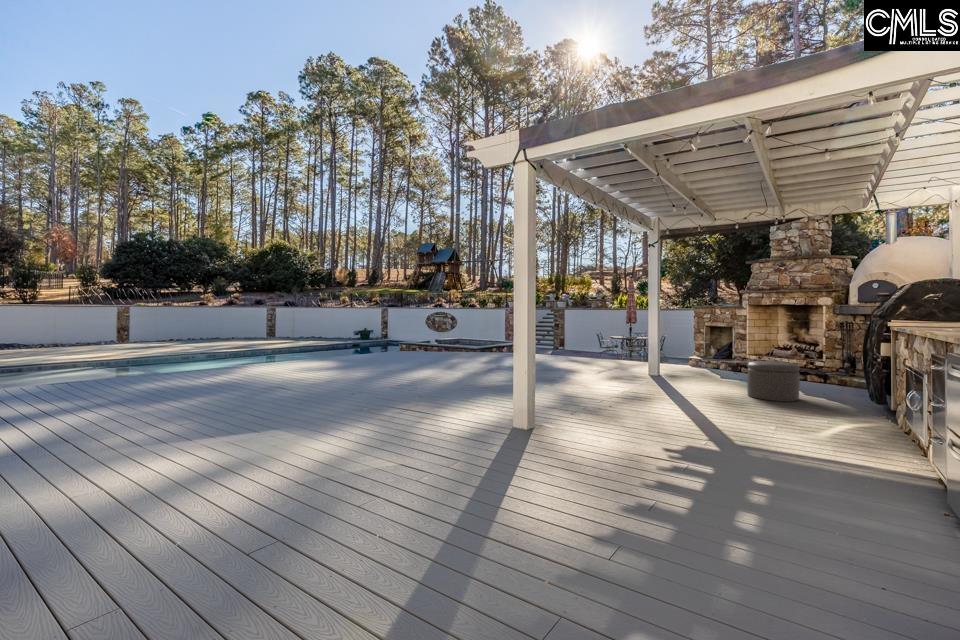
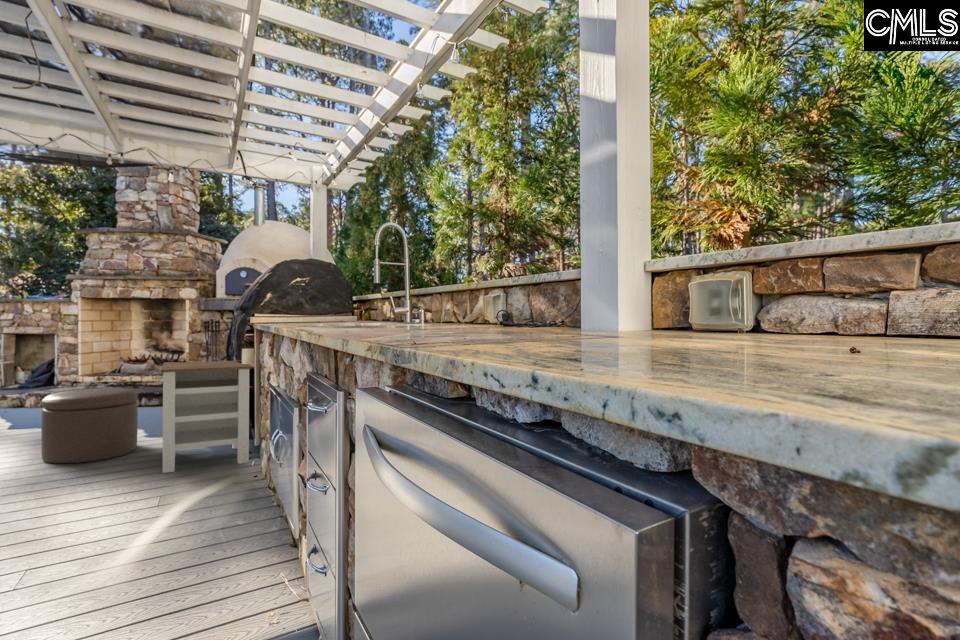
side table: none [819,349,889,422] -> present [161,361,252,473]

